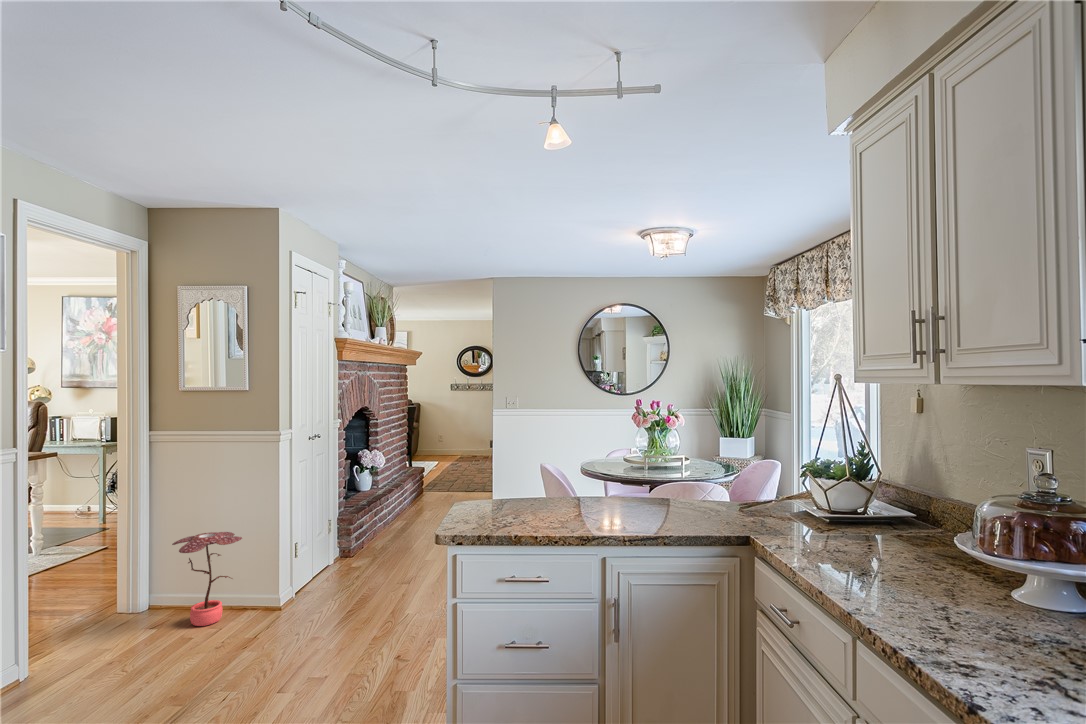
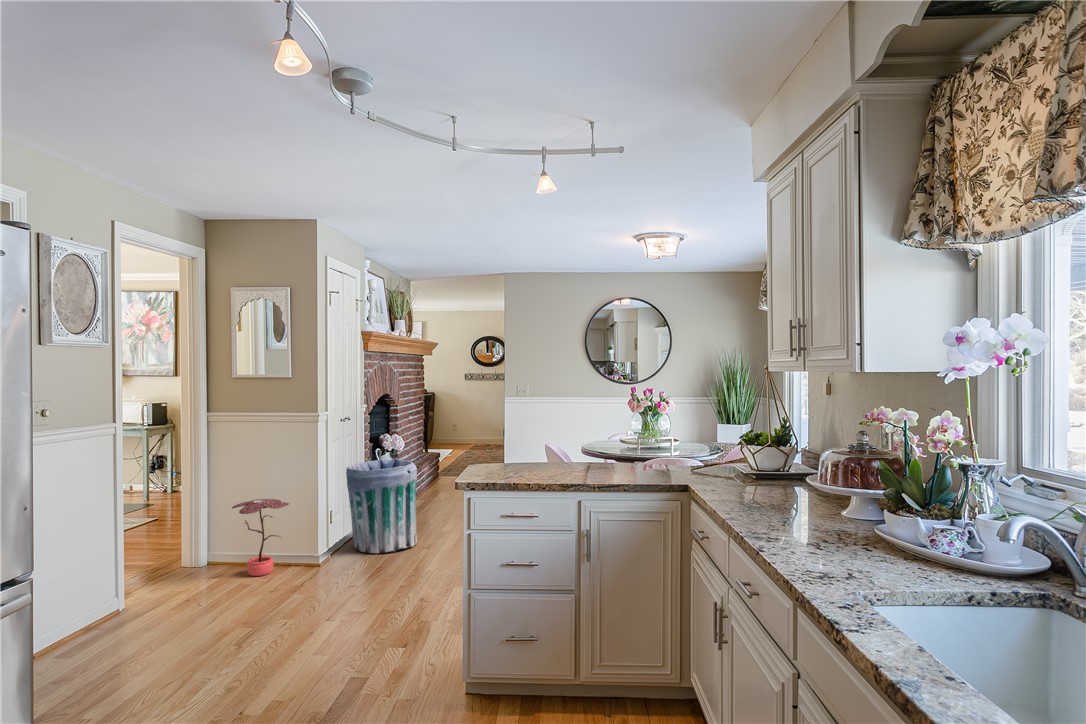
trash can: none [315,479,396,591] -> present [346,458,417,553]

